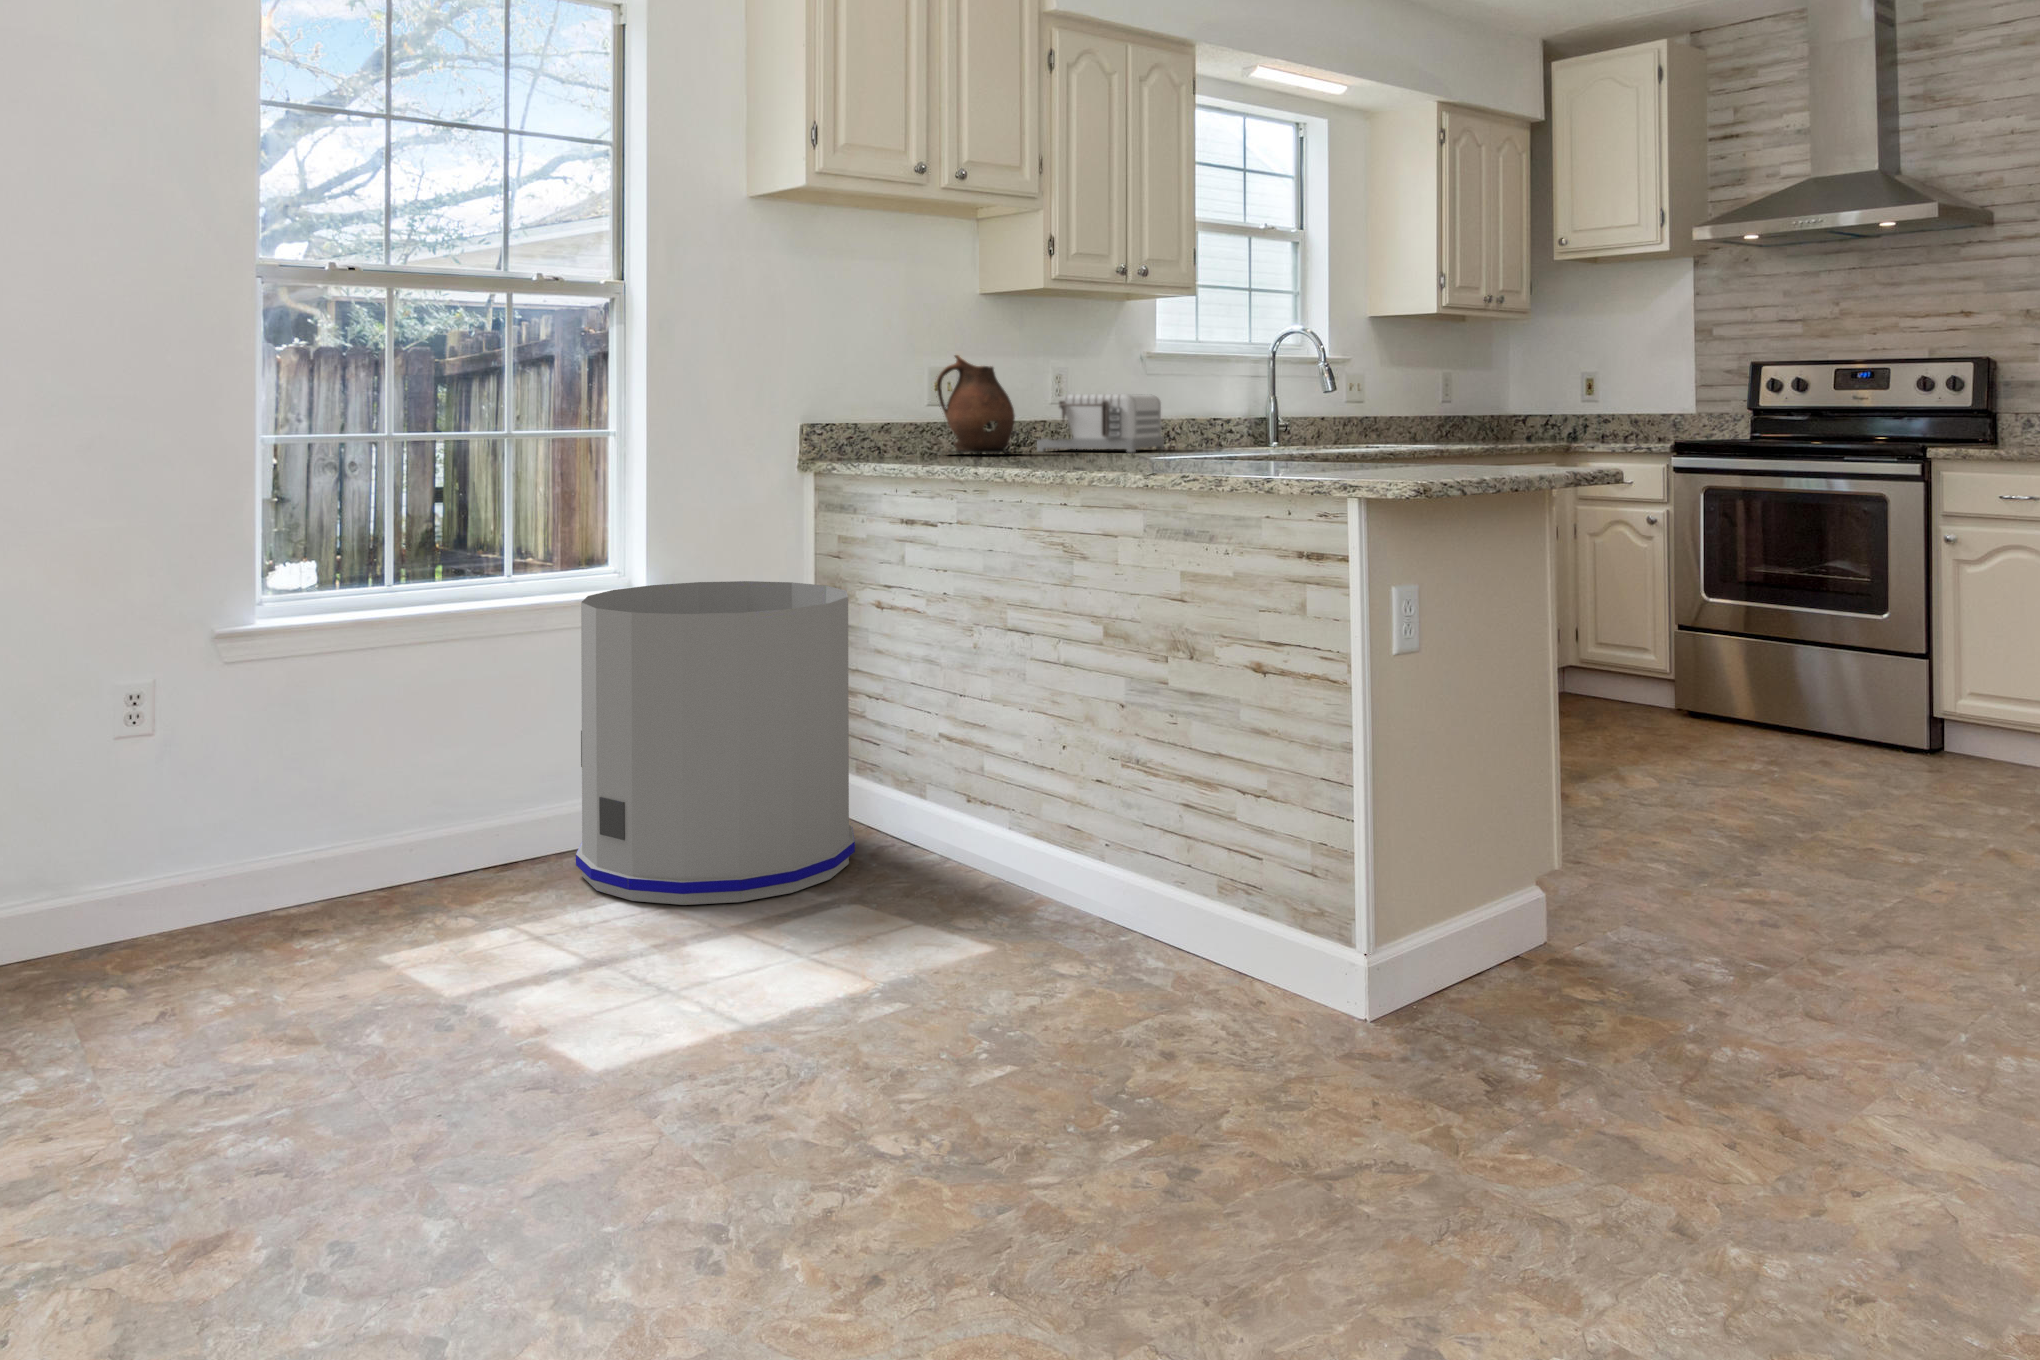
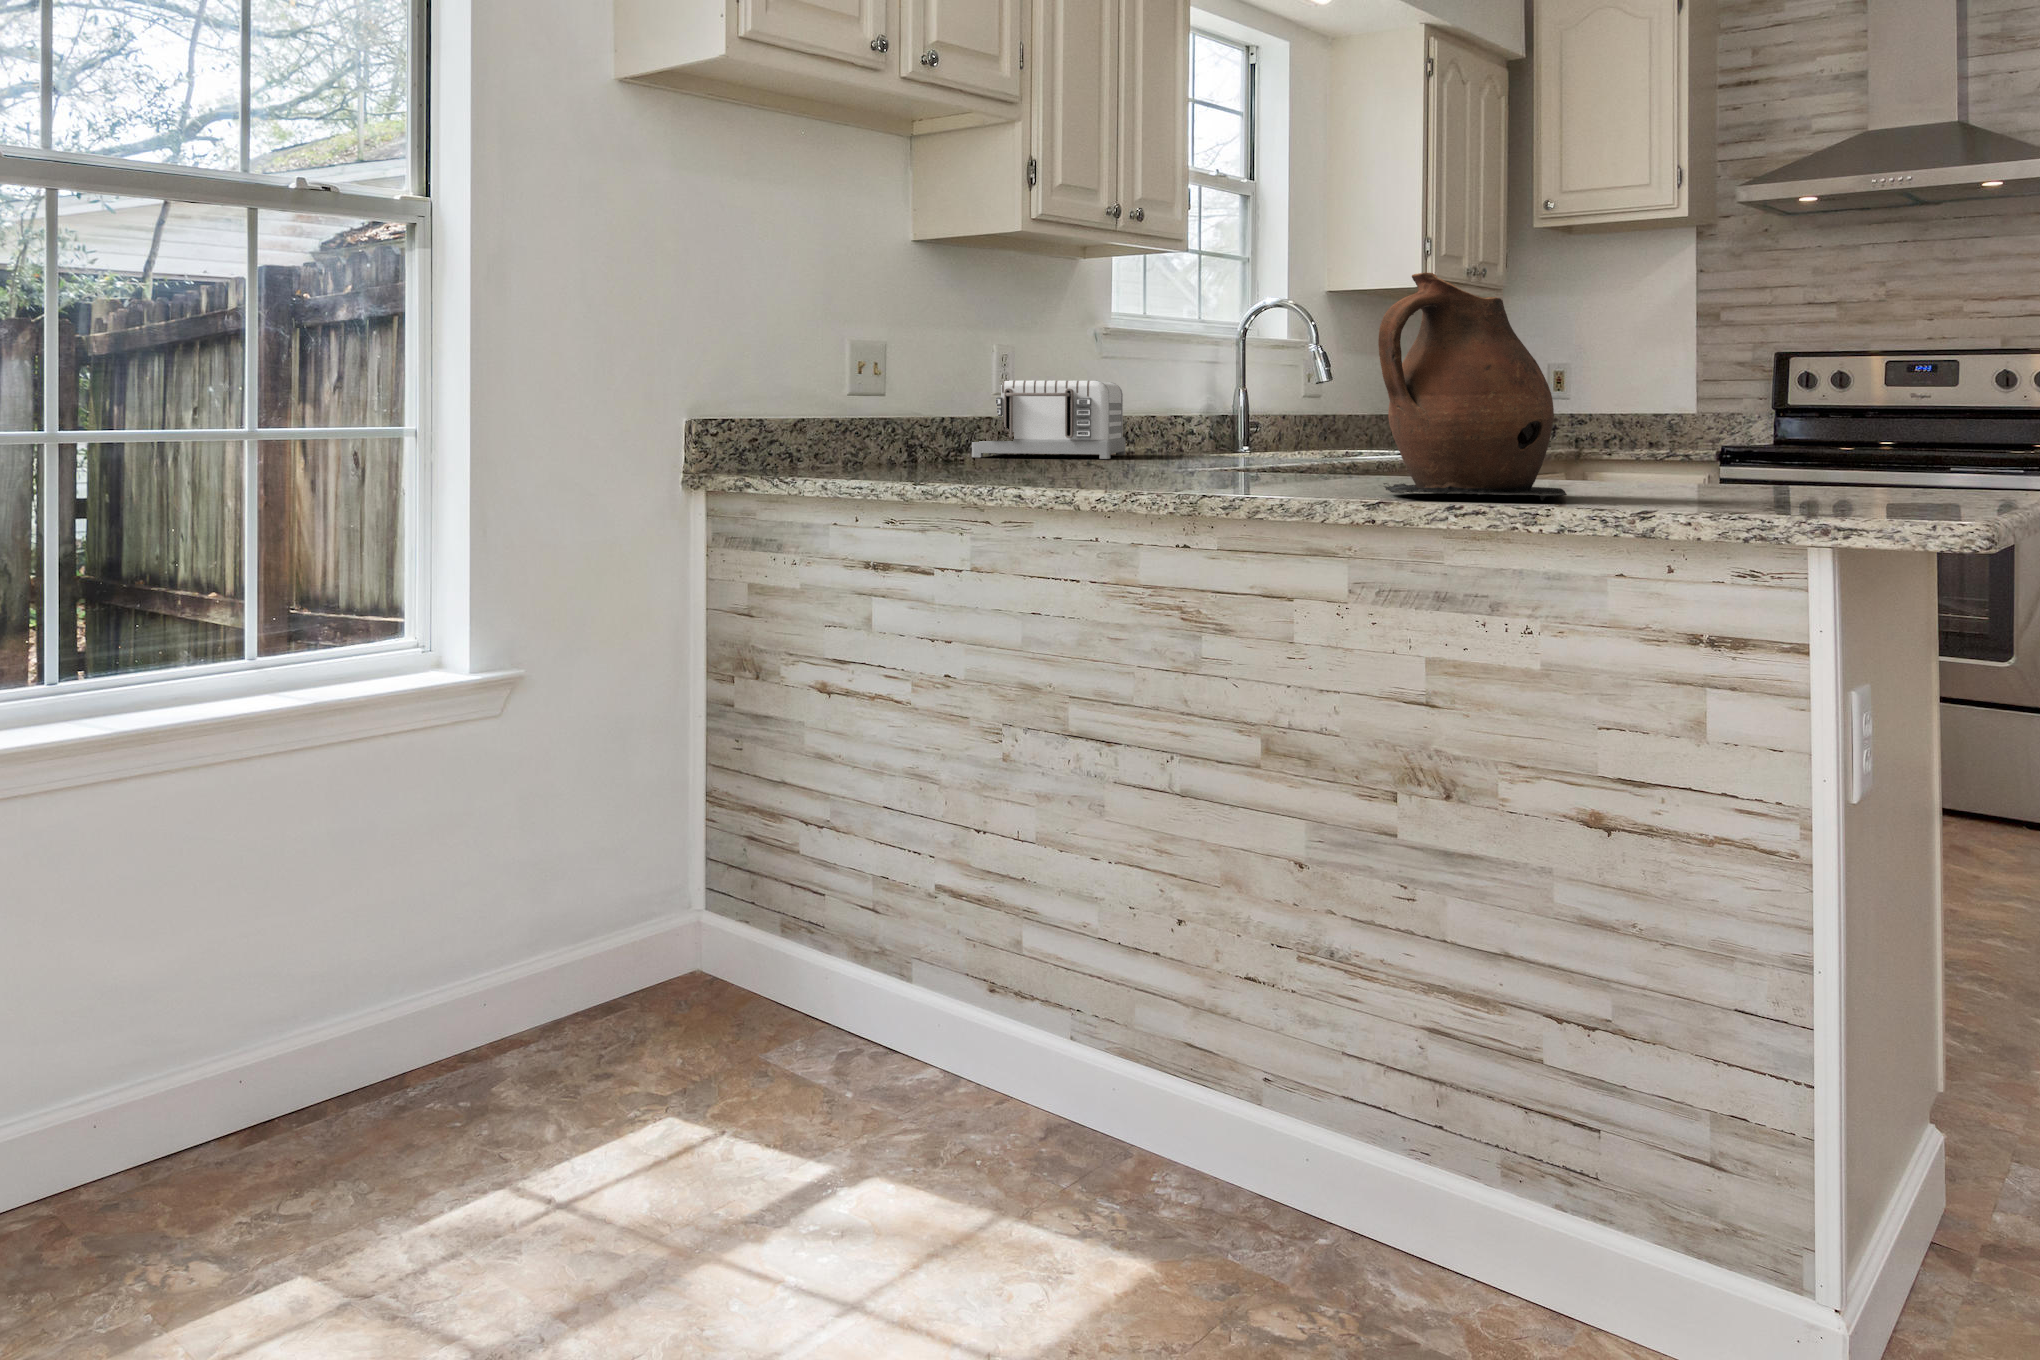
ceramic pitcher: present [937,355,1027,454] -> present [1378,273,1567,500]
trash can: present [576,581,855,905] -> none [369,656,819,1227]

